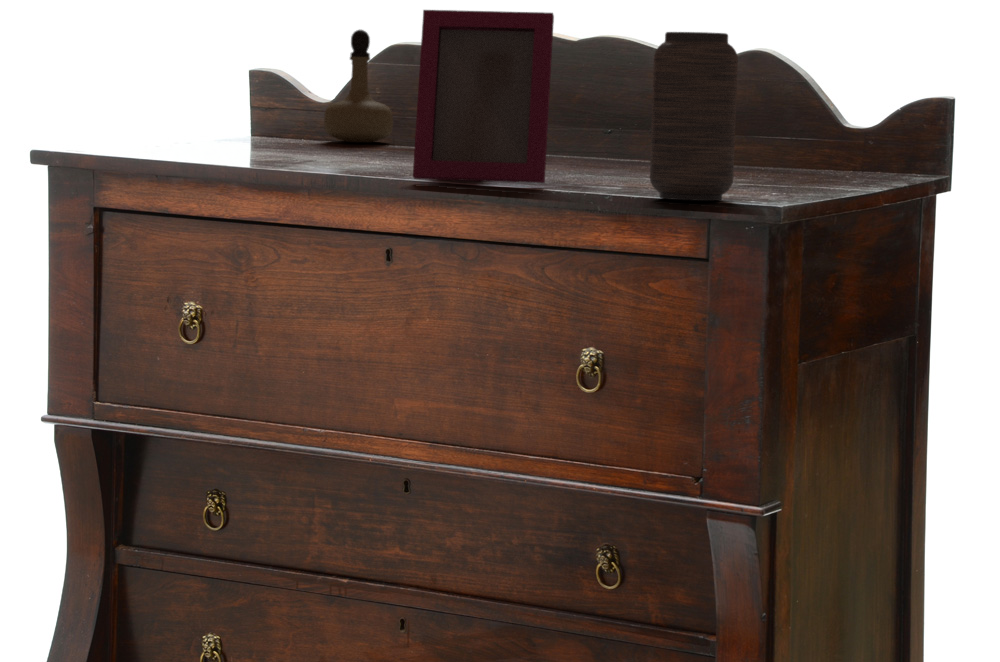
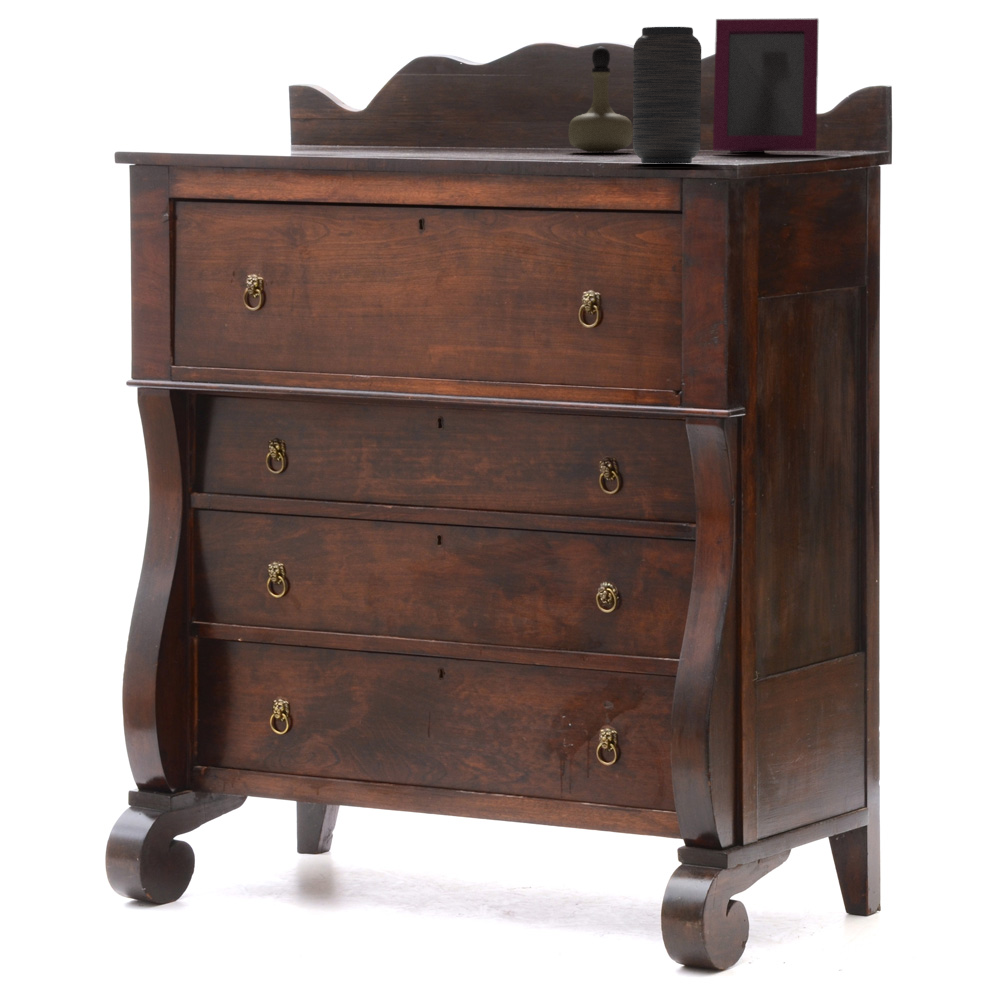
picture frame: present [413,10,554,183] -> present [713,18,819,153]
perfume bottle: present [324,30,393,142] -> present [568,47,633,152]

